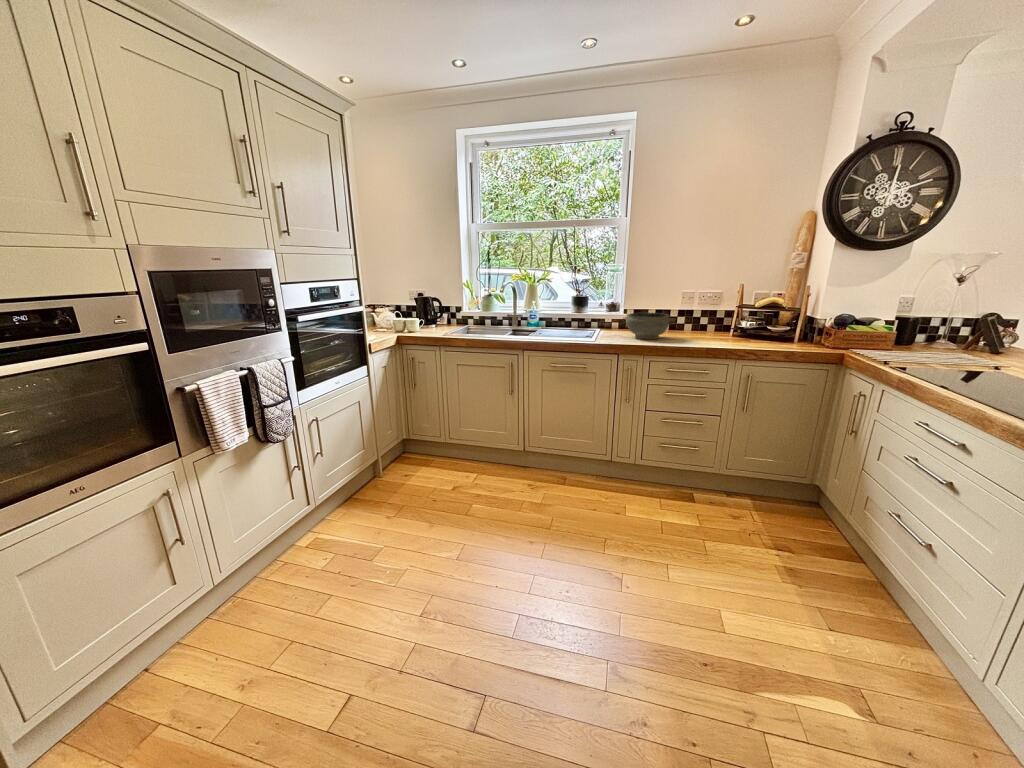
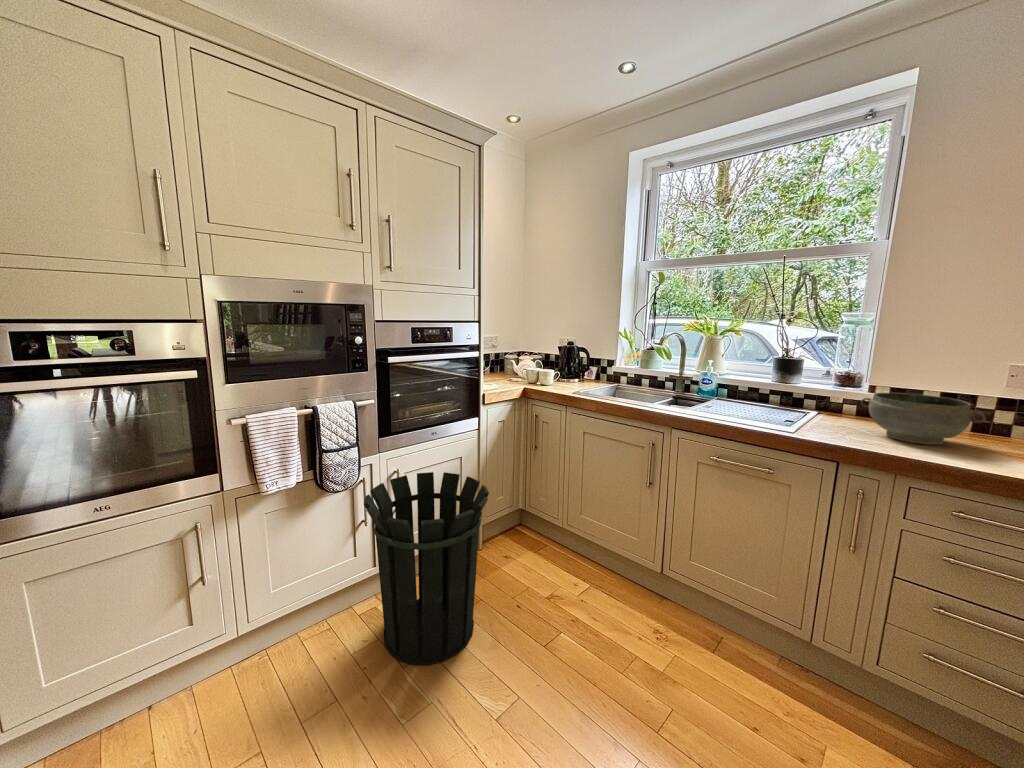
waste bin: none [308,411,414,557] -> present [364,472,489,665]

